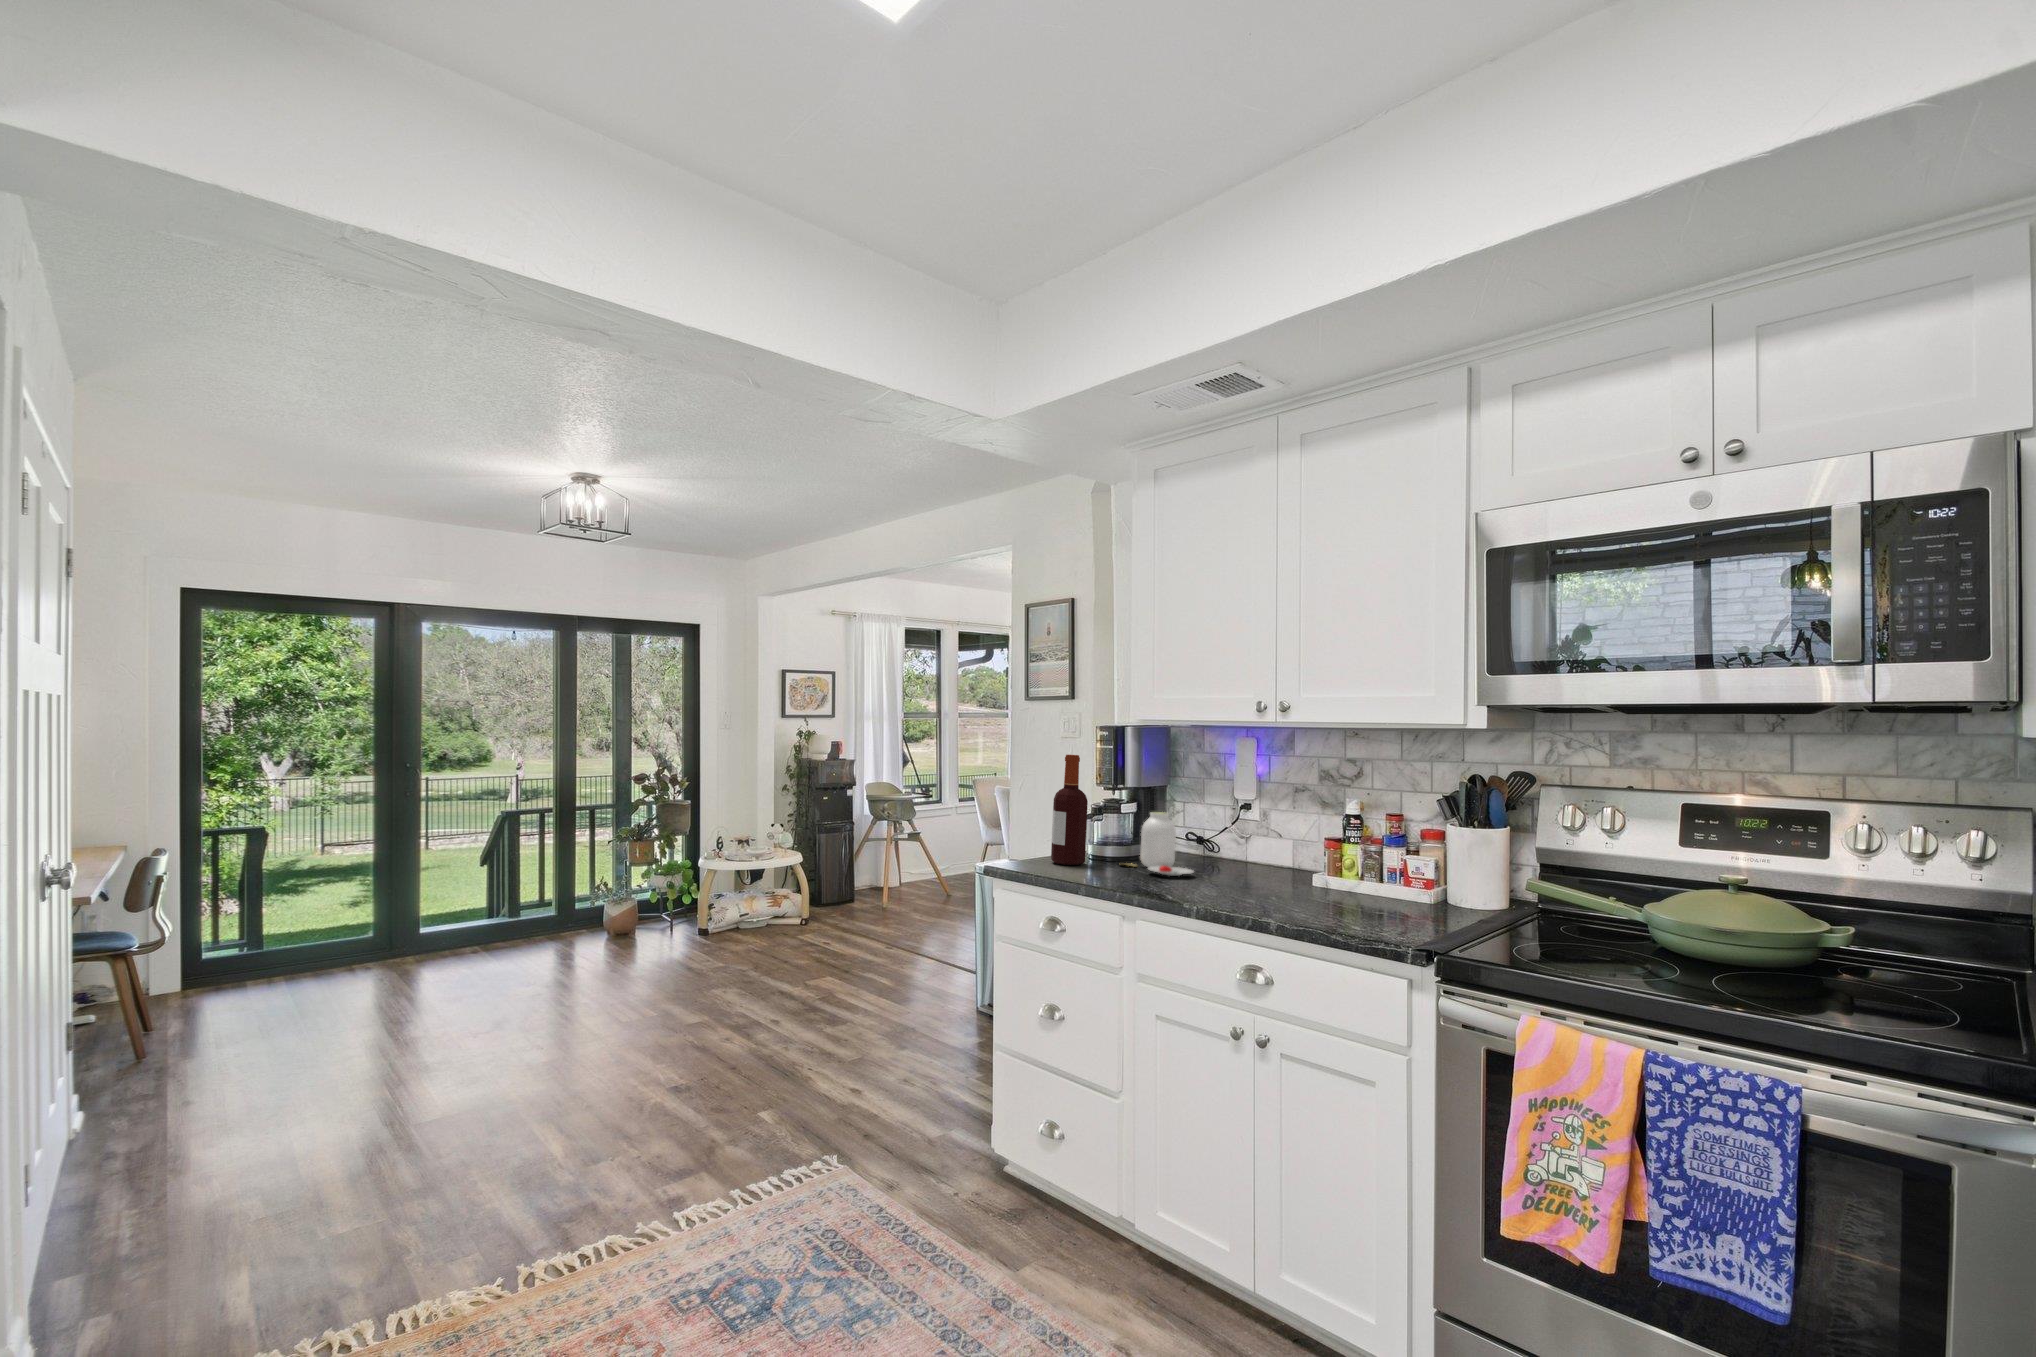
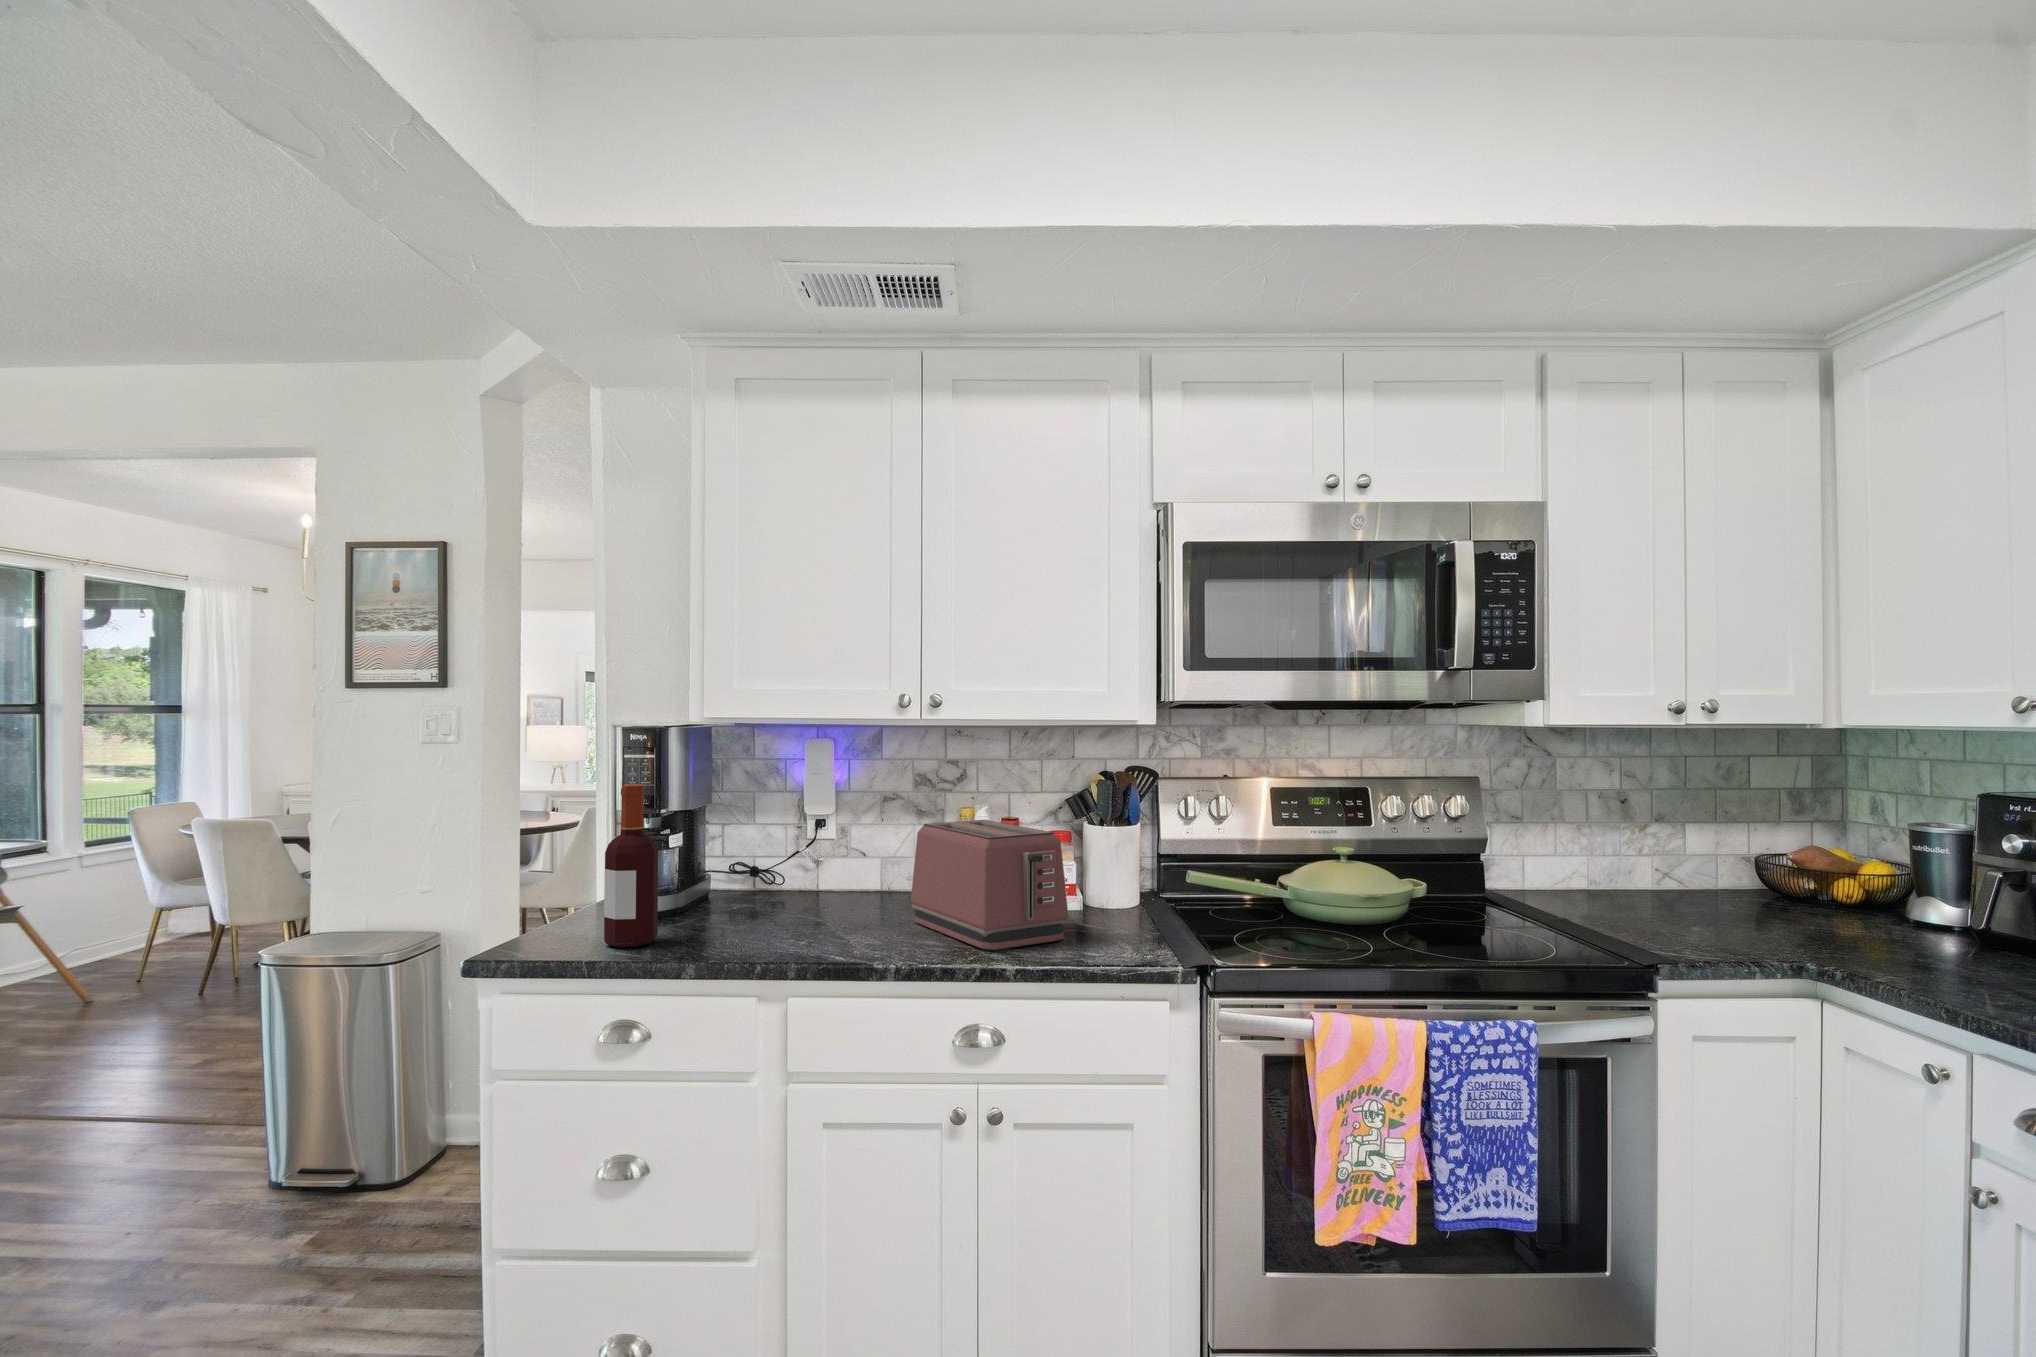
toaster: none [1268,806,1361,913] -> present [911,820,1068,950]
jar: present [1119,812,1193,876] -> none [698,849,819,932]

